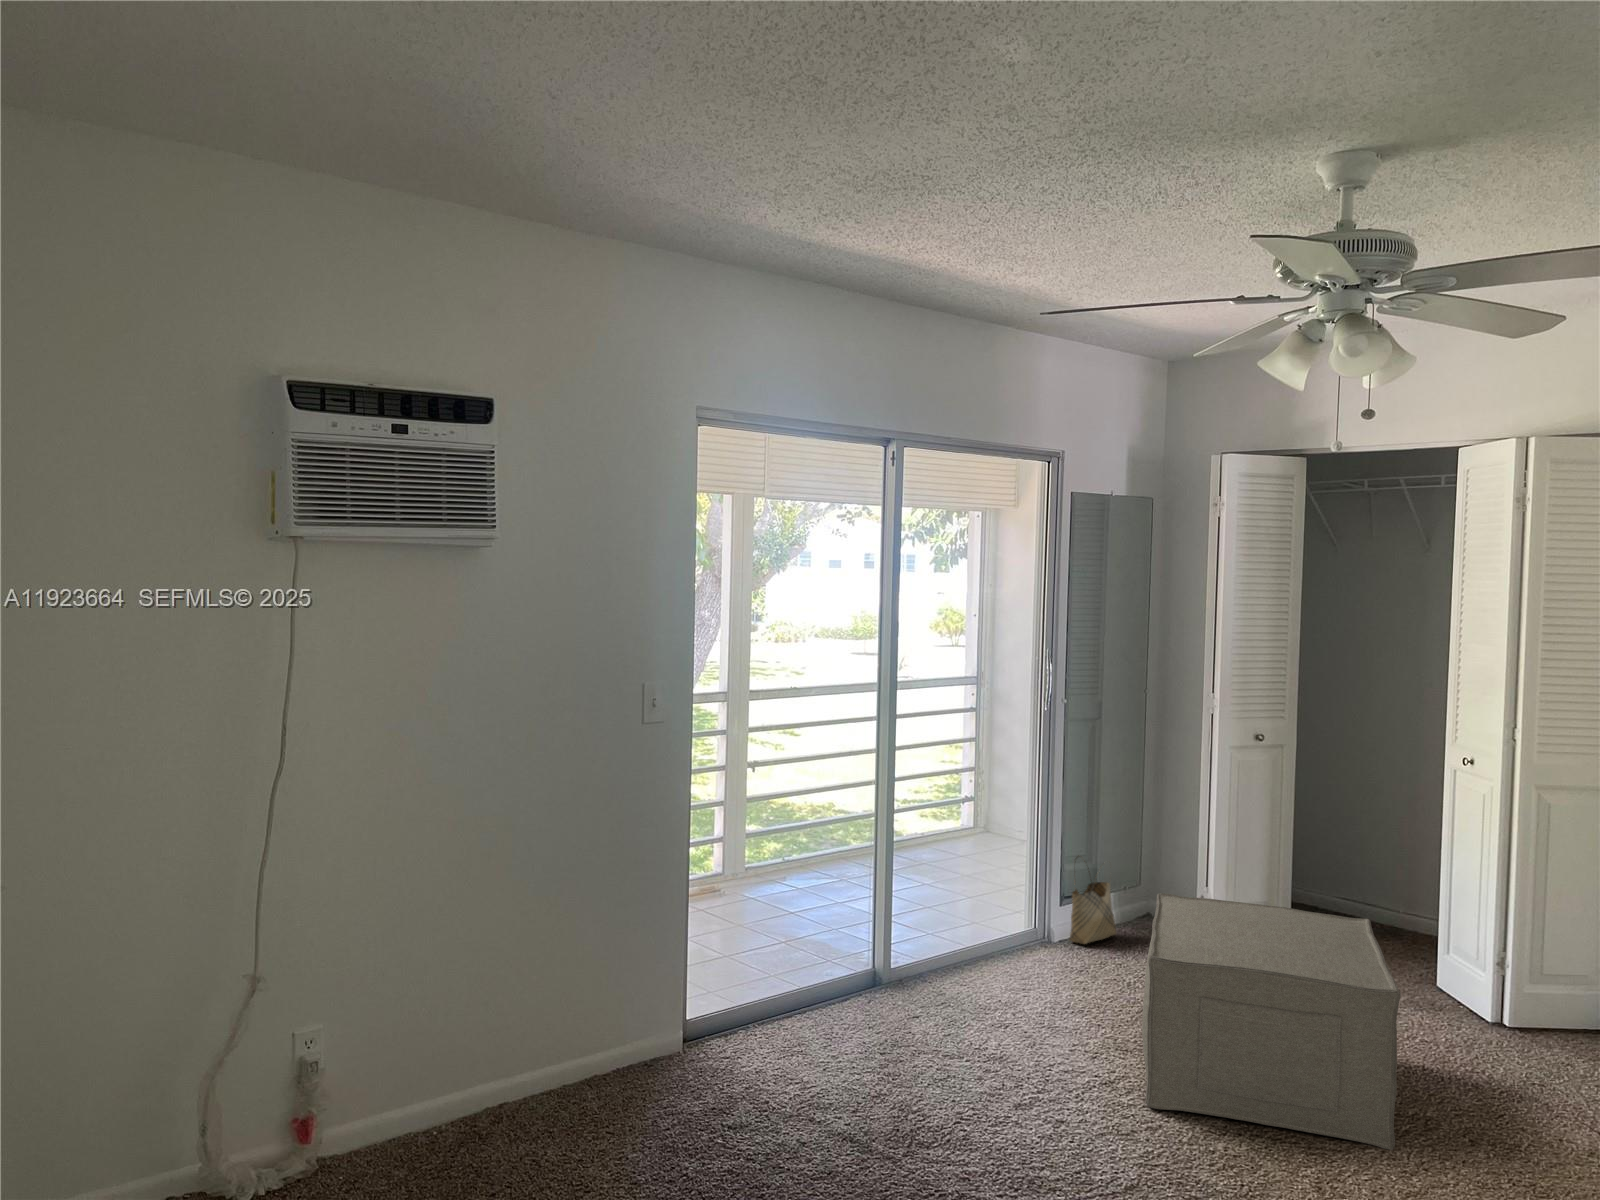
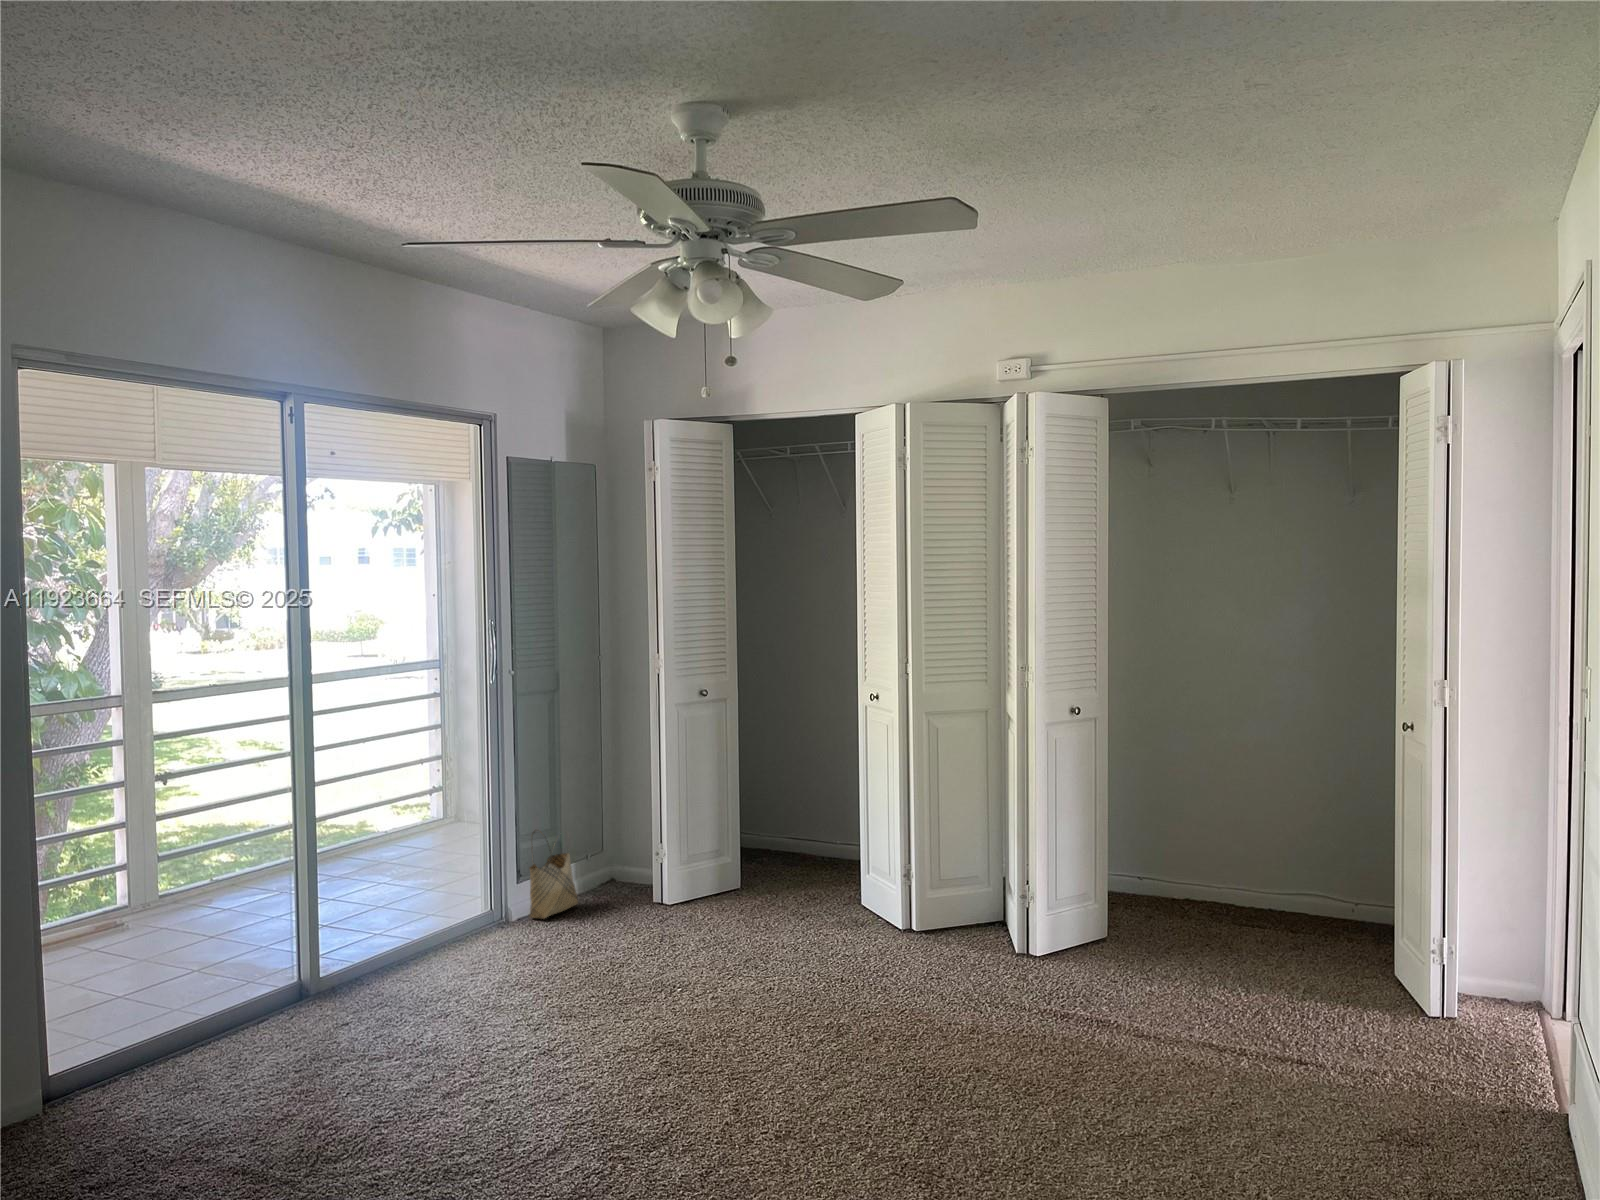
ottoman: present [1142,893,1401,1150] -> none [576,850,808,1068]

